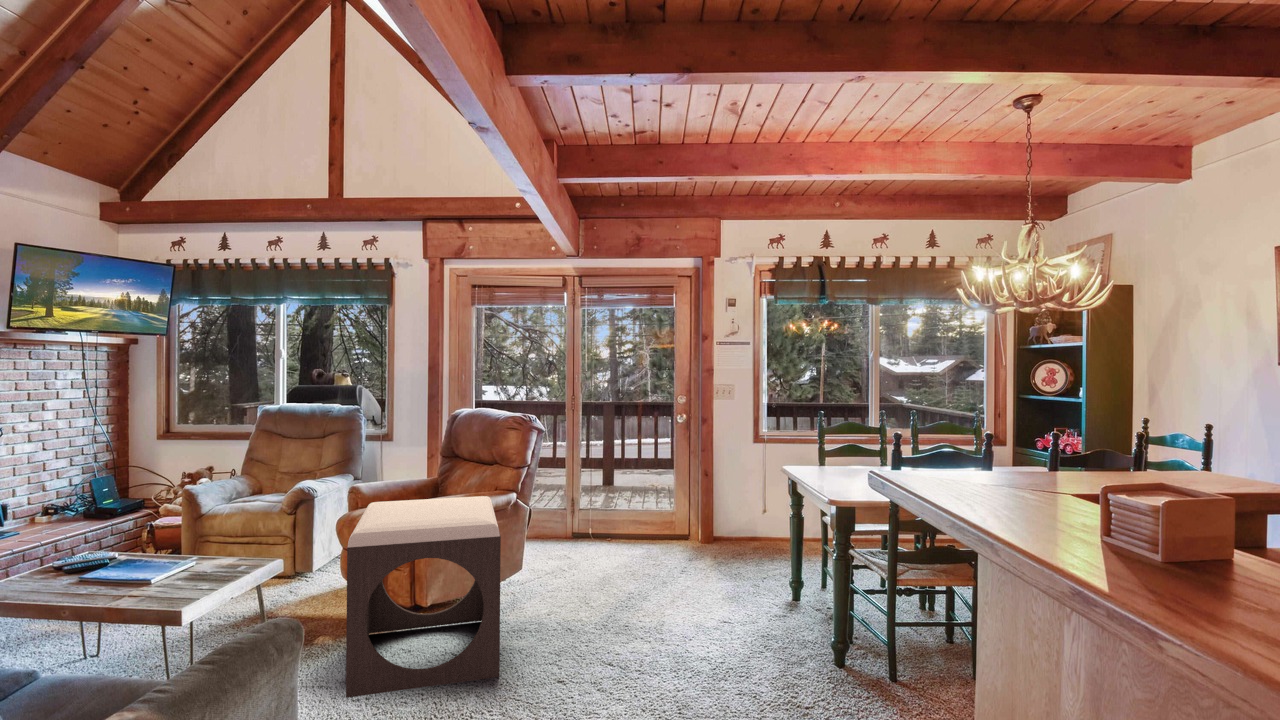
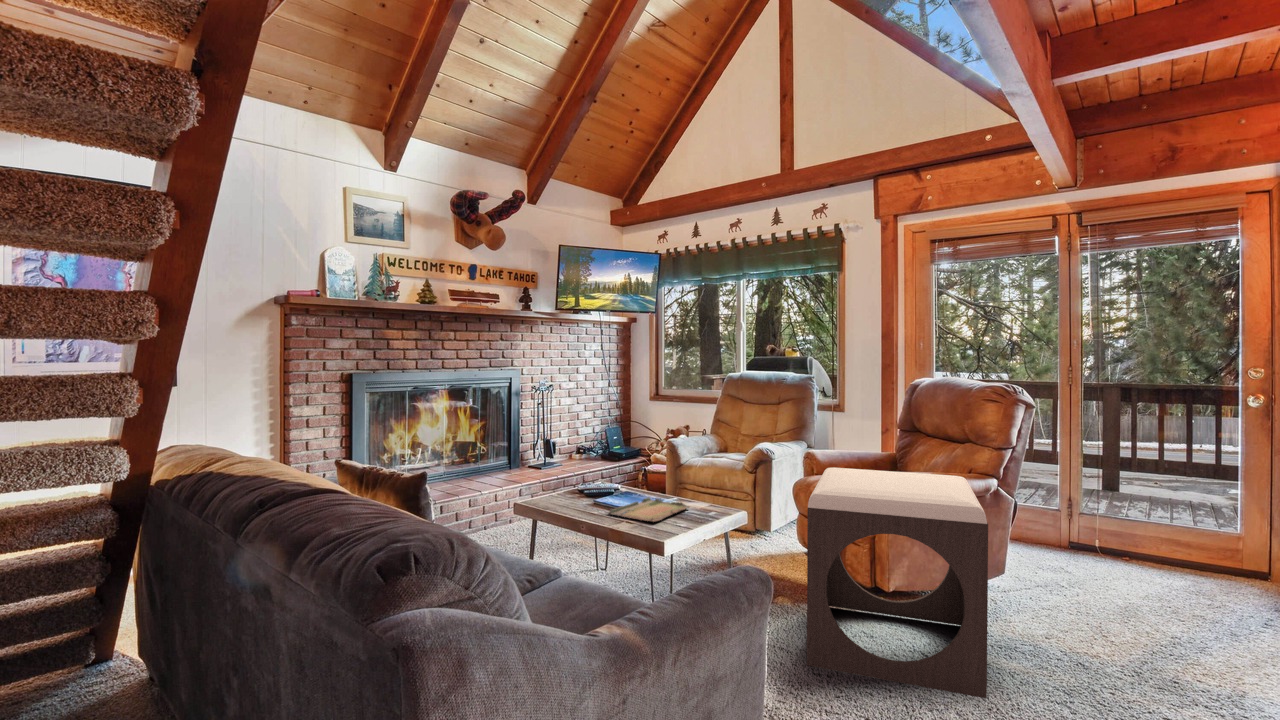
tray: none [95,557,215,594] -> present [609,497,689,521]

